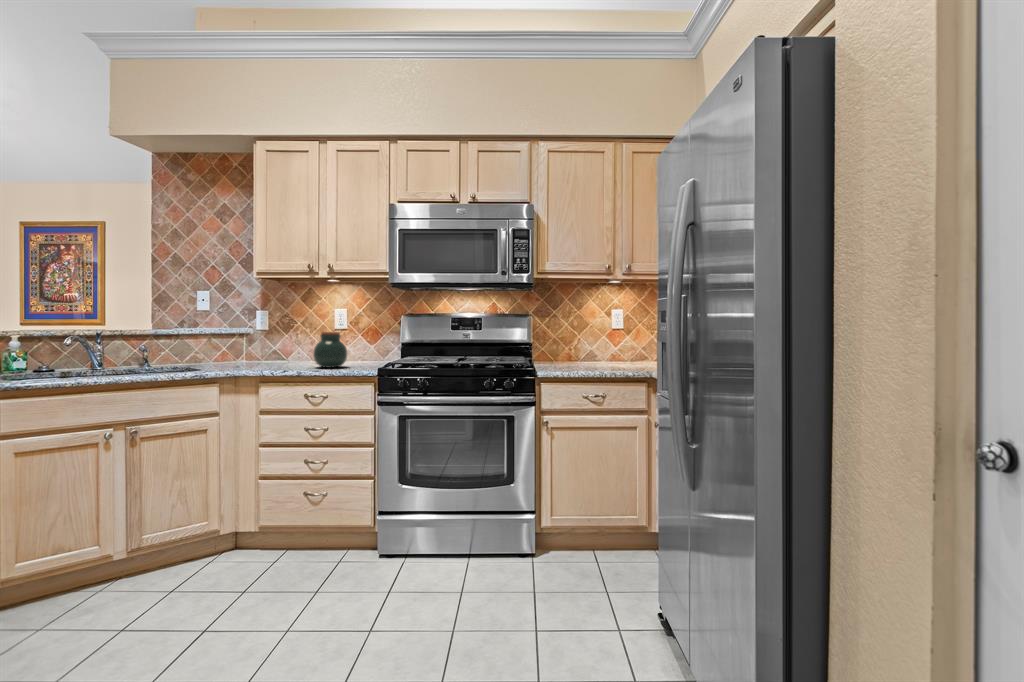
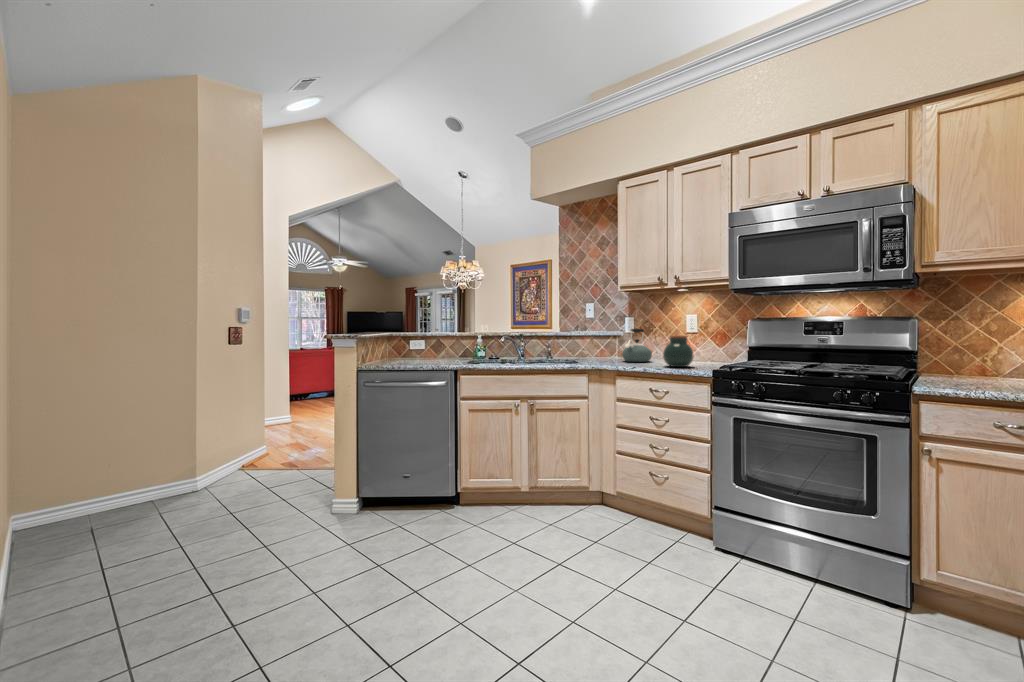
kettle: none [256,324,294,365] -> present [622,329,652,362]

